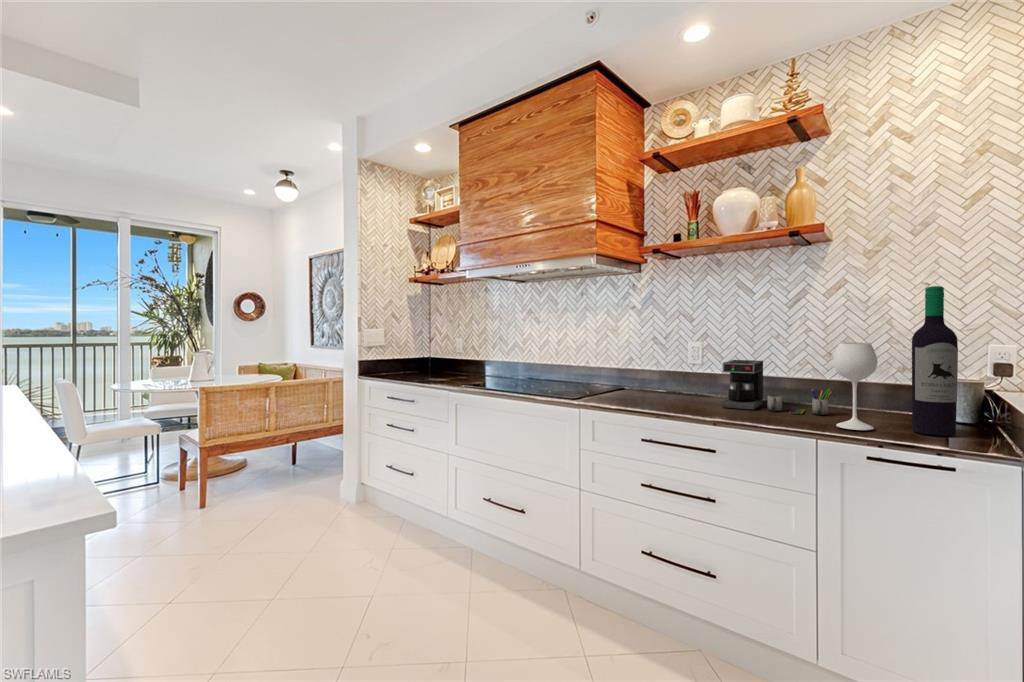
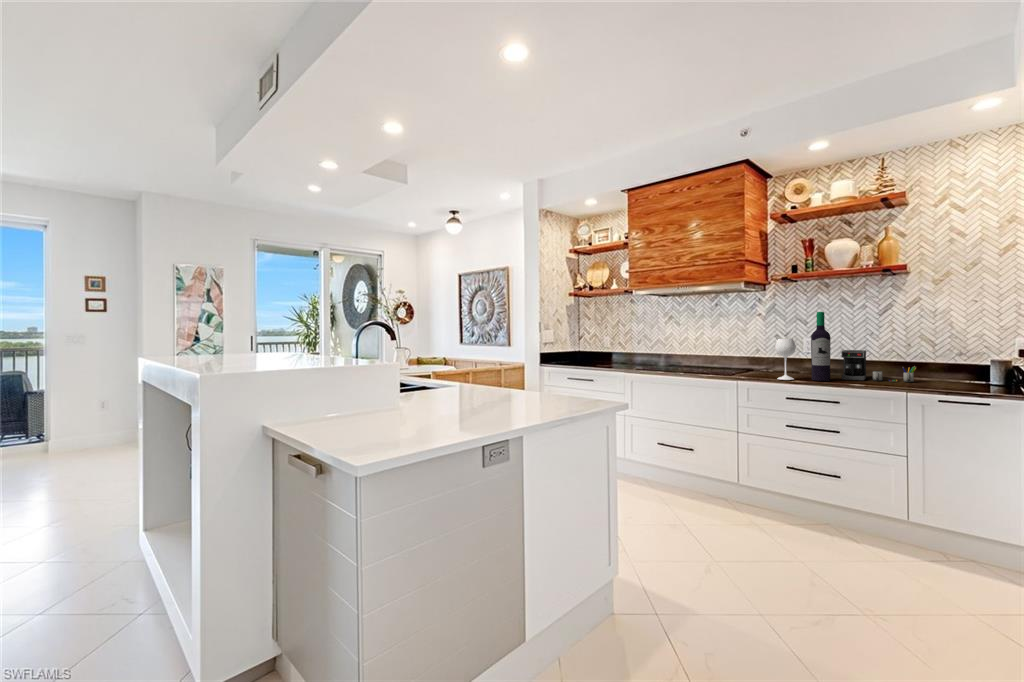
wine bottle: present [833,286,958,436] -> present [775,312,831,381]

